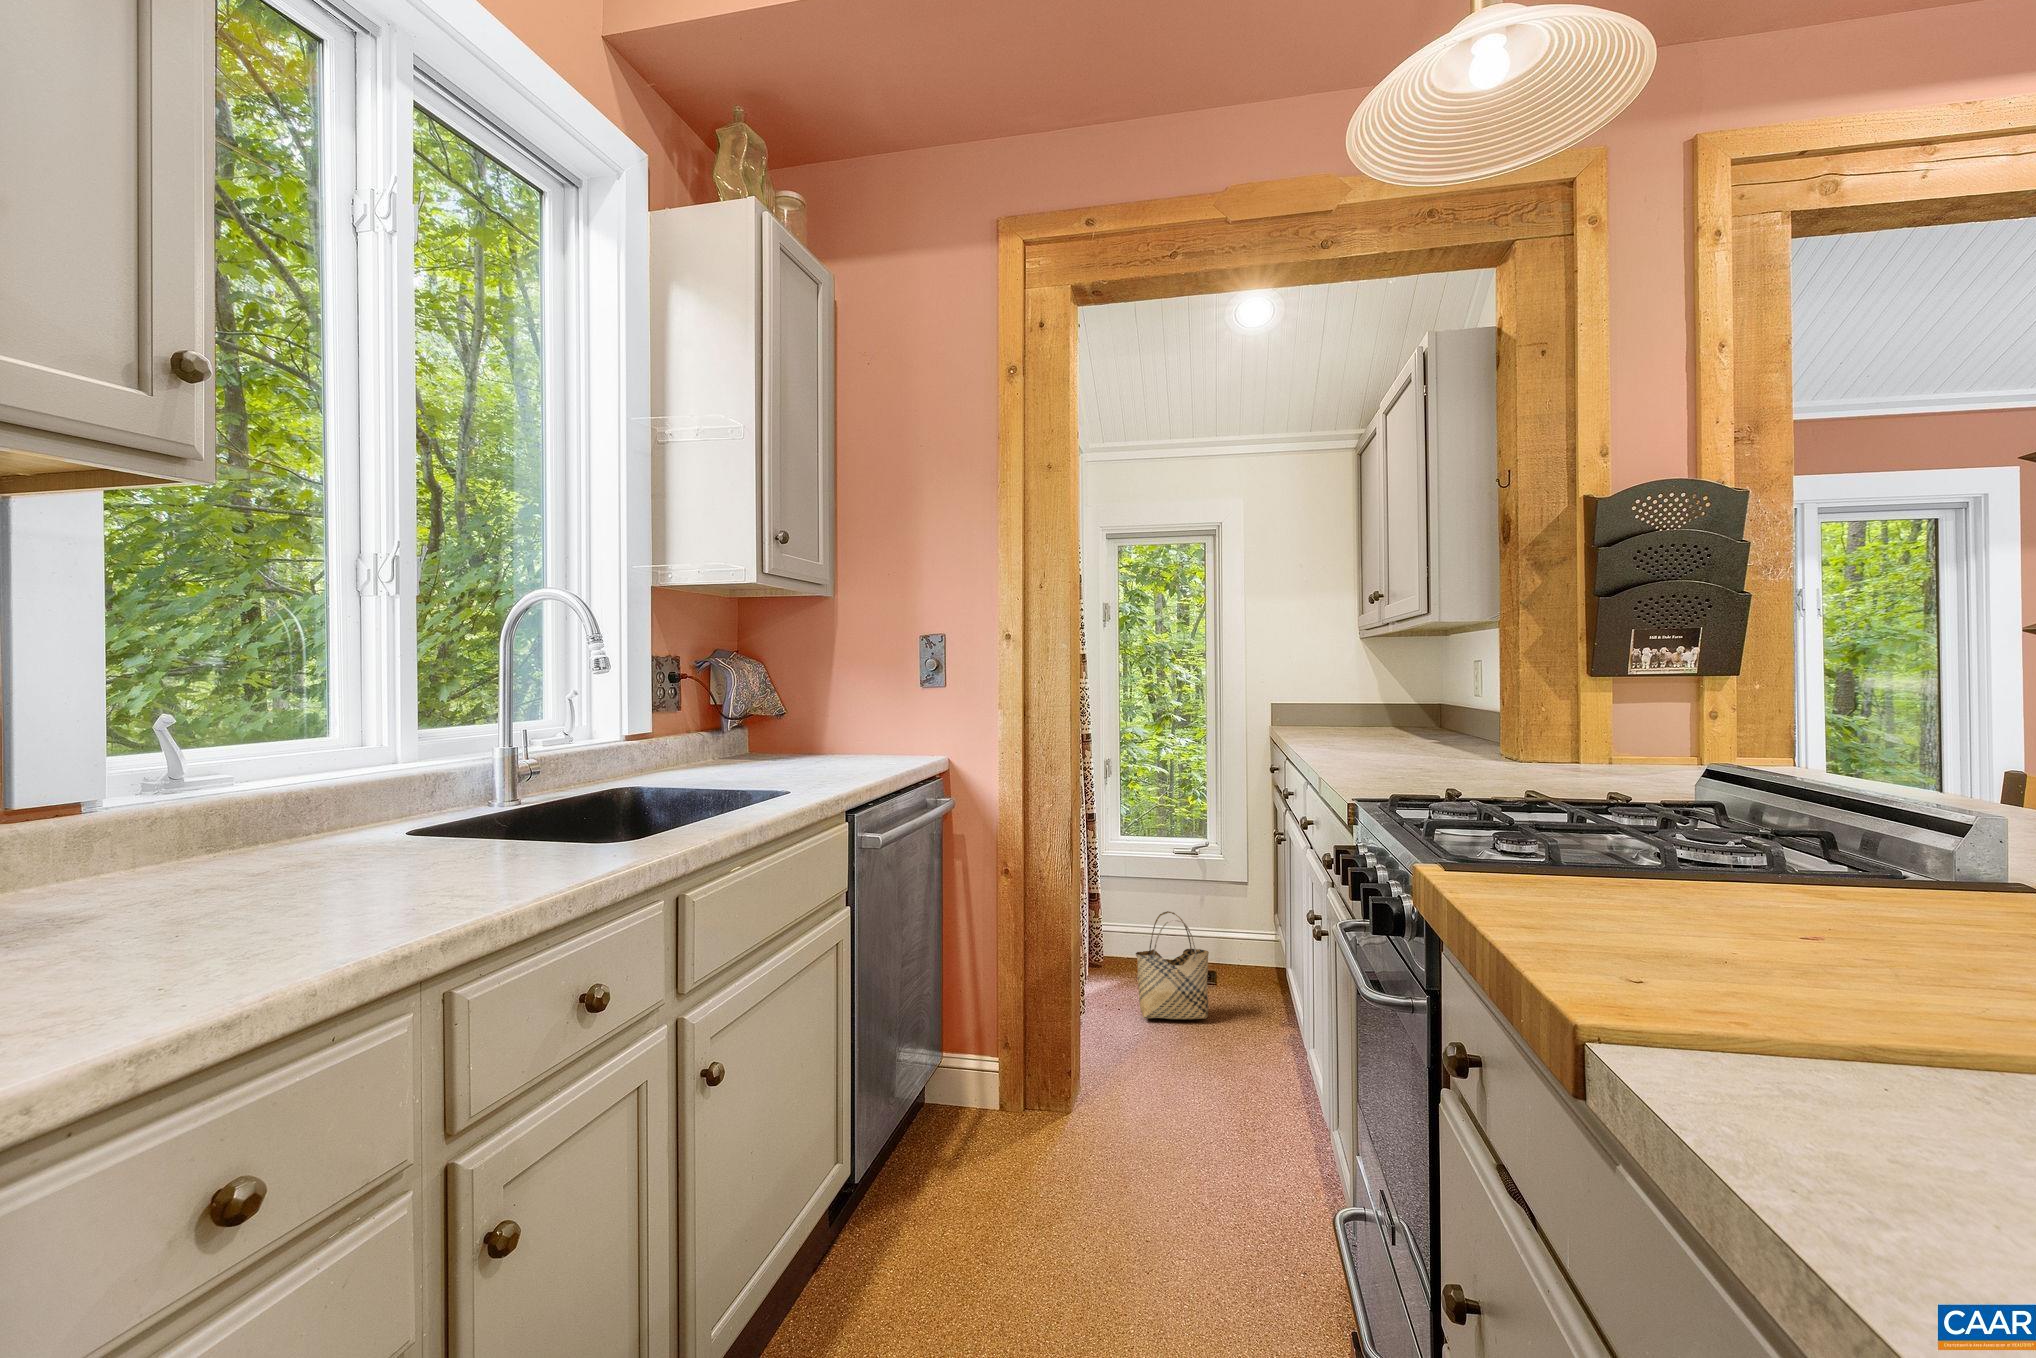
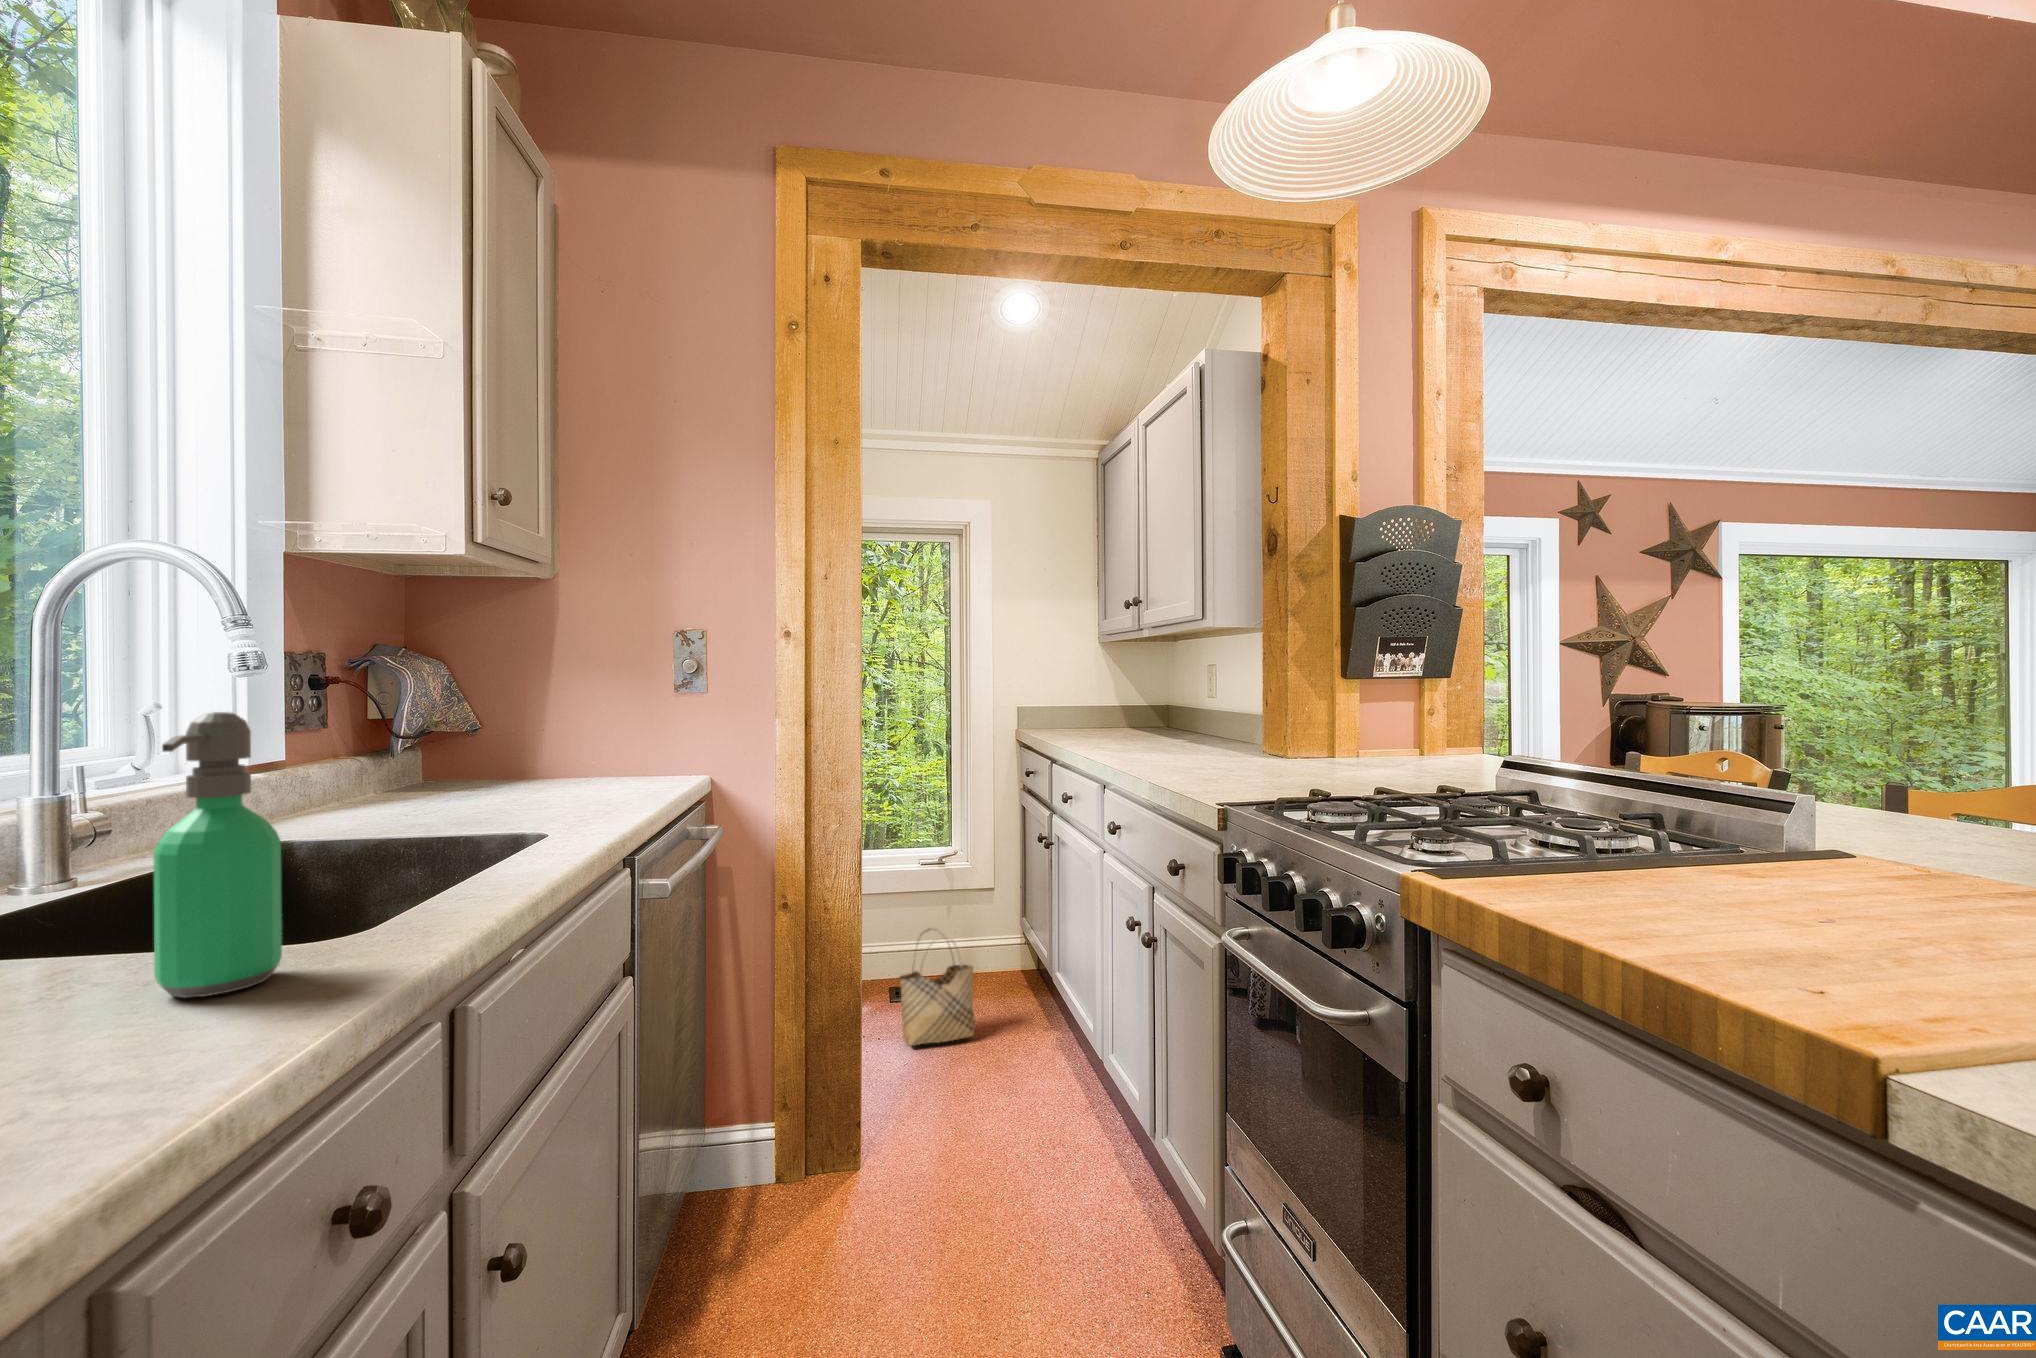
soap dispenser: none [495,692,566,868] -> present [154,712,282,998]

